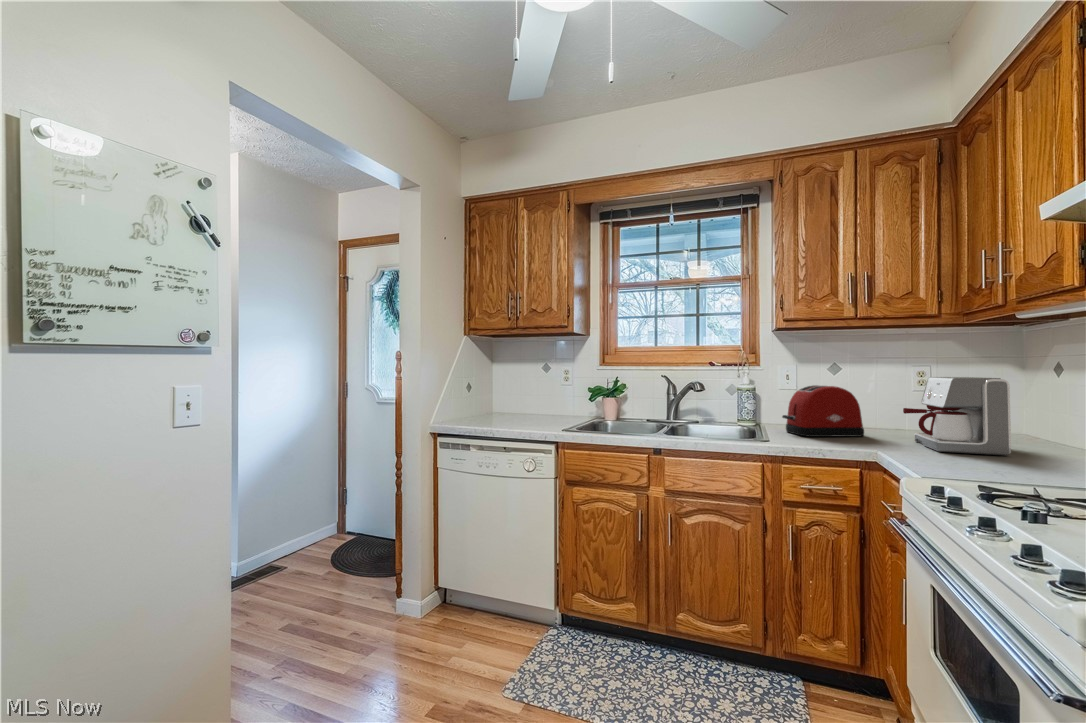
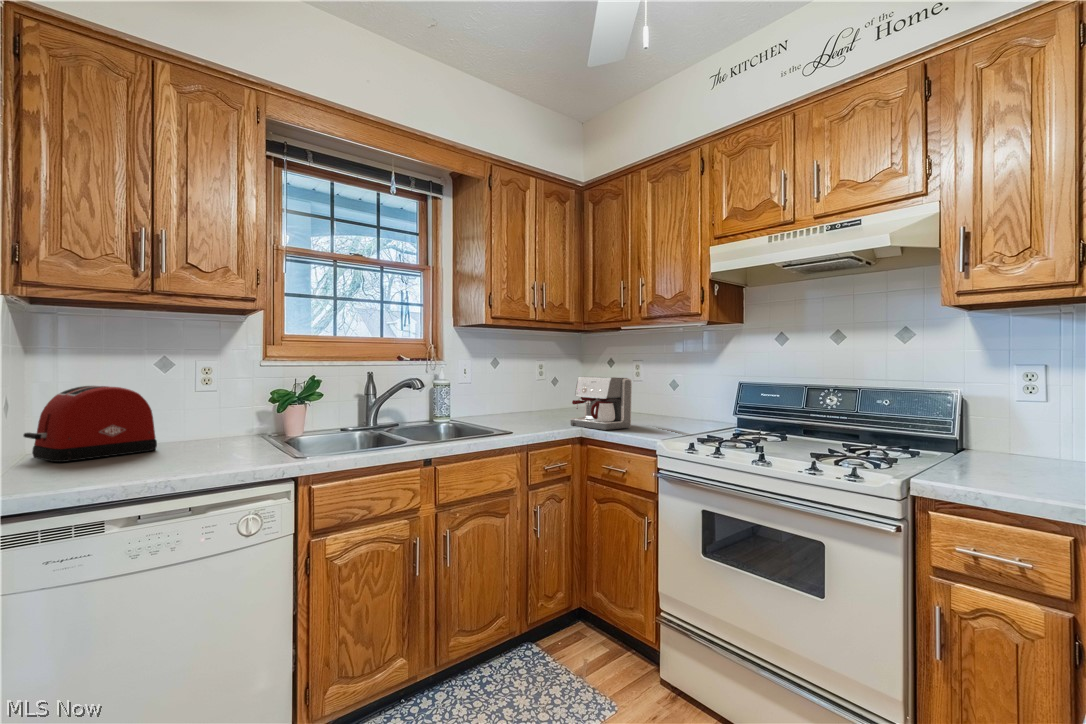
toaster: present [782,385,864,437] -> present [24,386,157,462]

